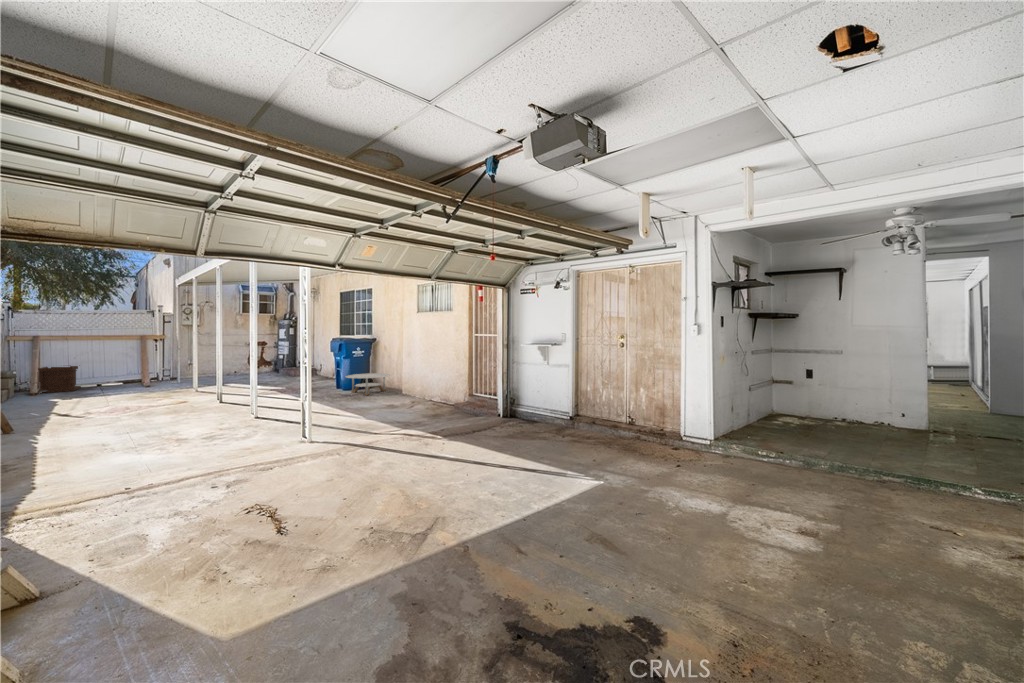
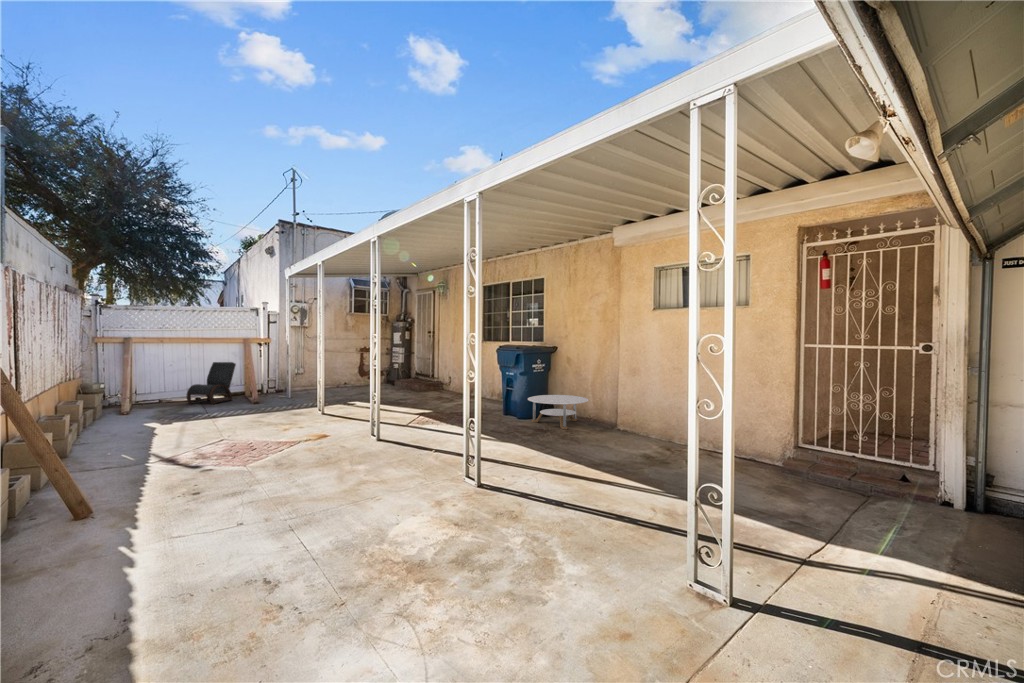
lounge chair: none [89,354,133,388] -> present [187,362,236,404]
wooden crate: present [38,366,81,393] -> none [129,376,178,412]

